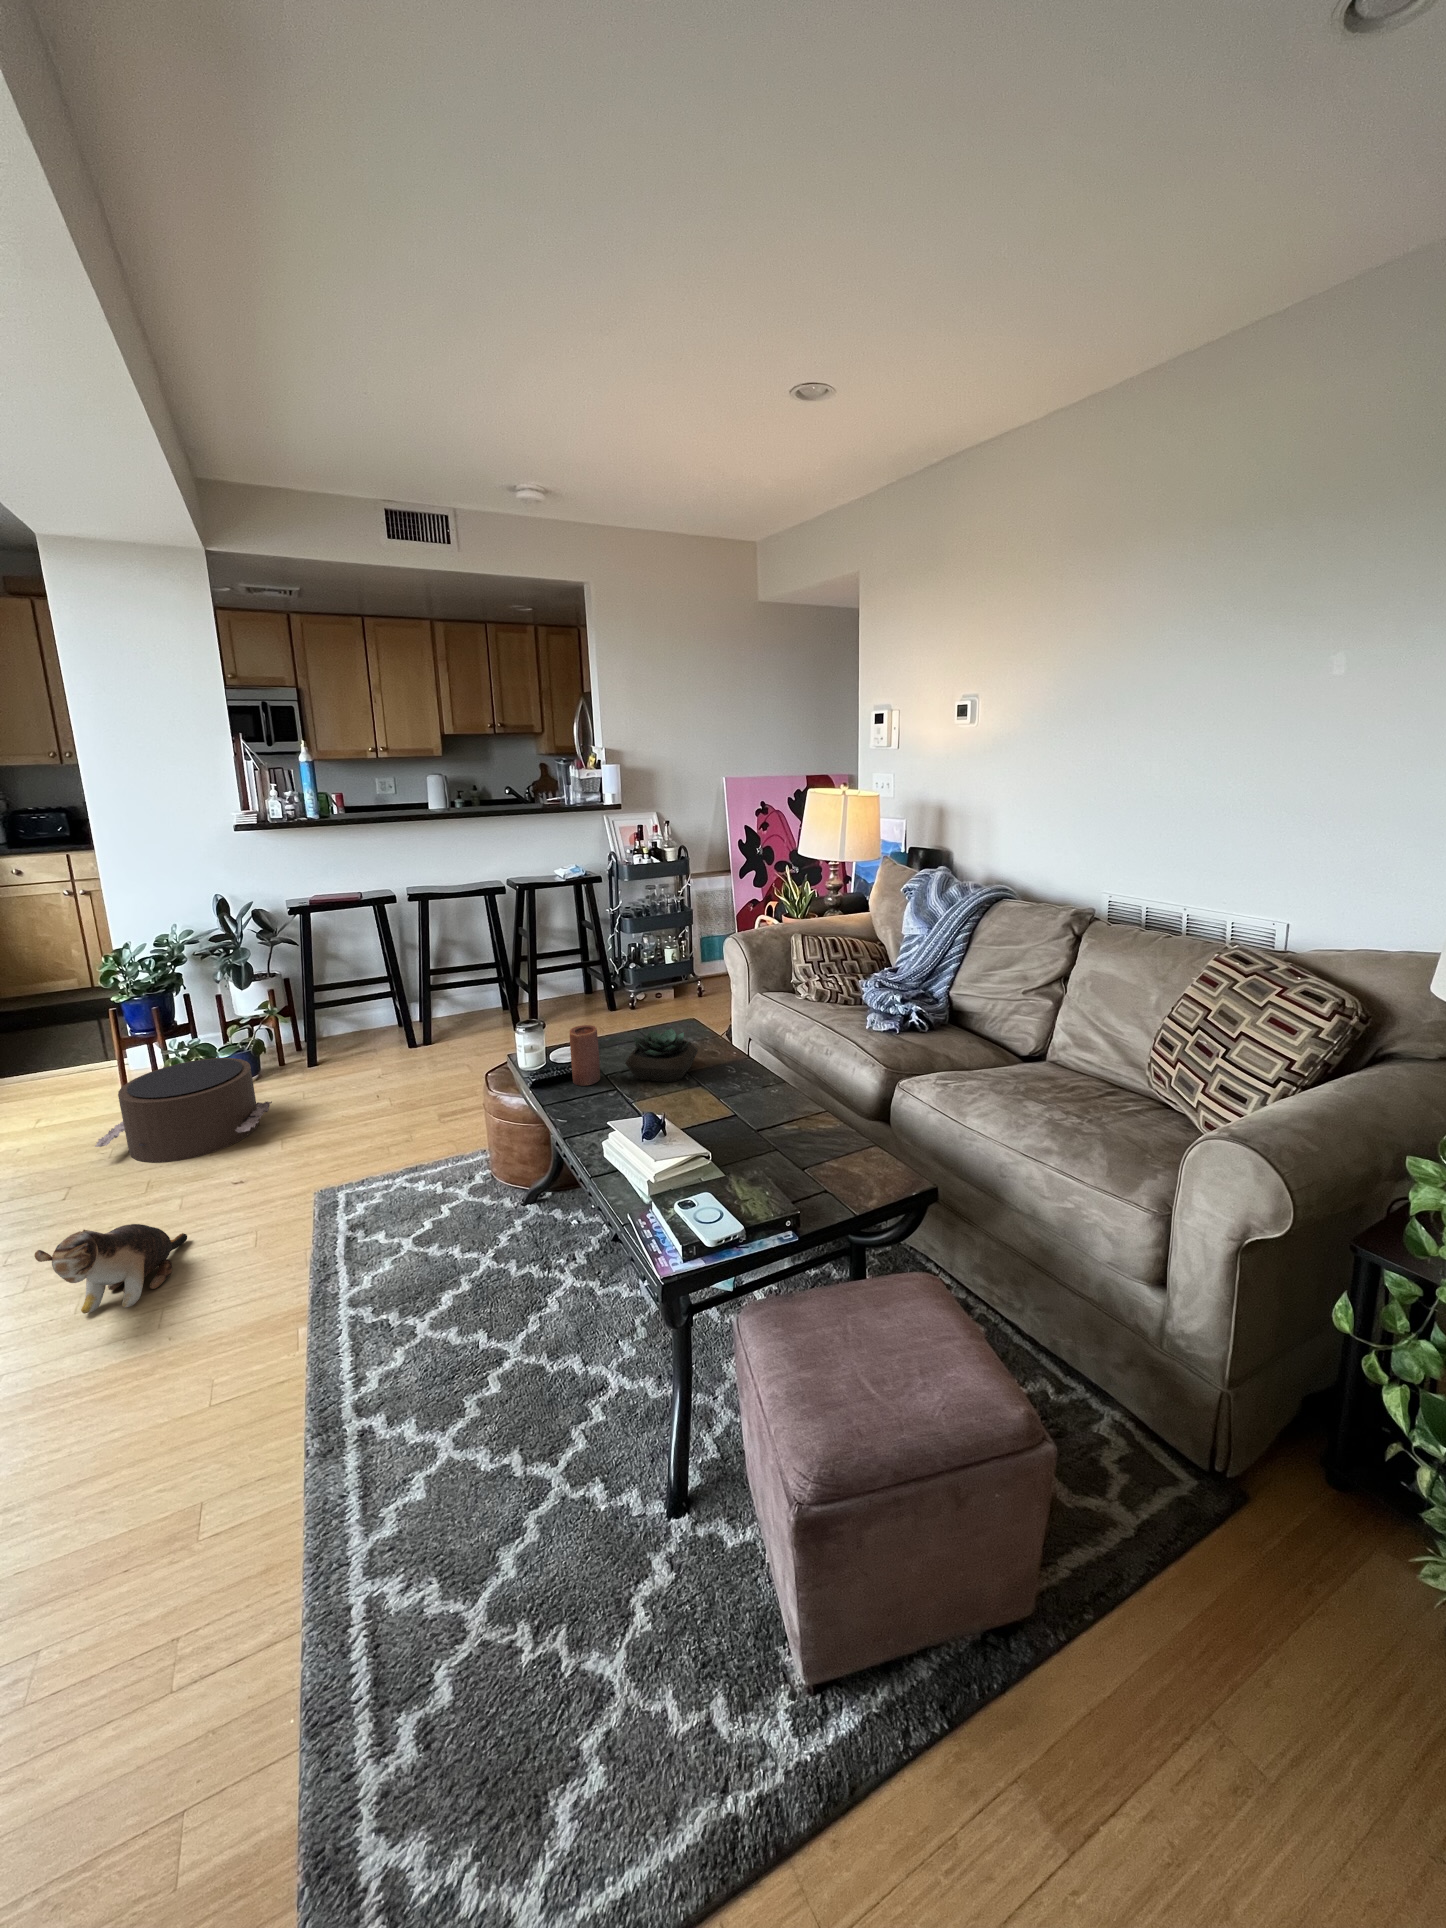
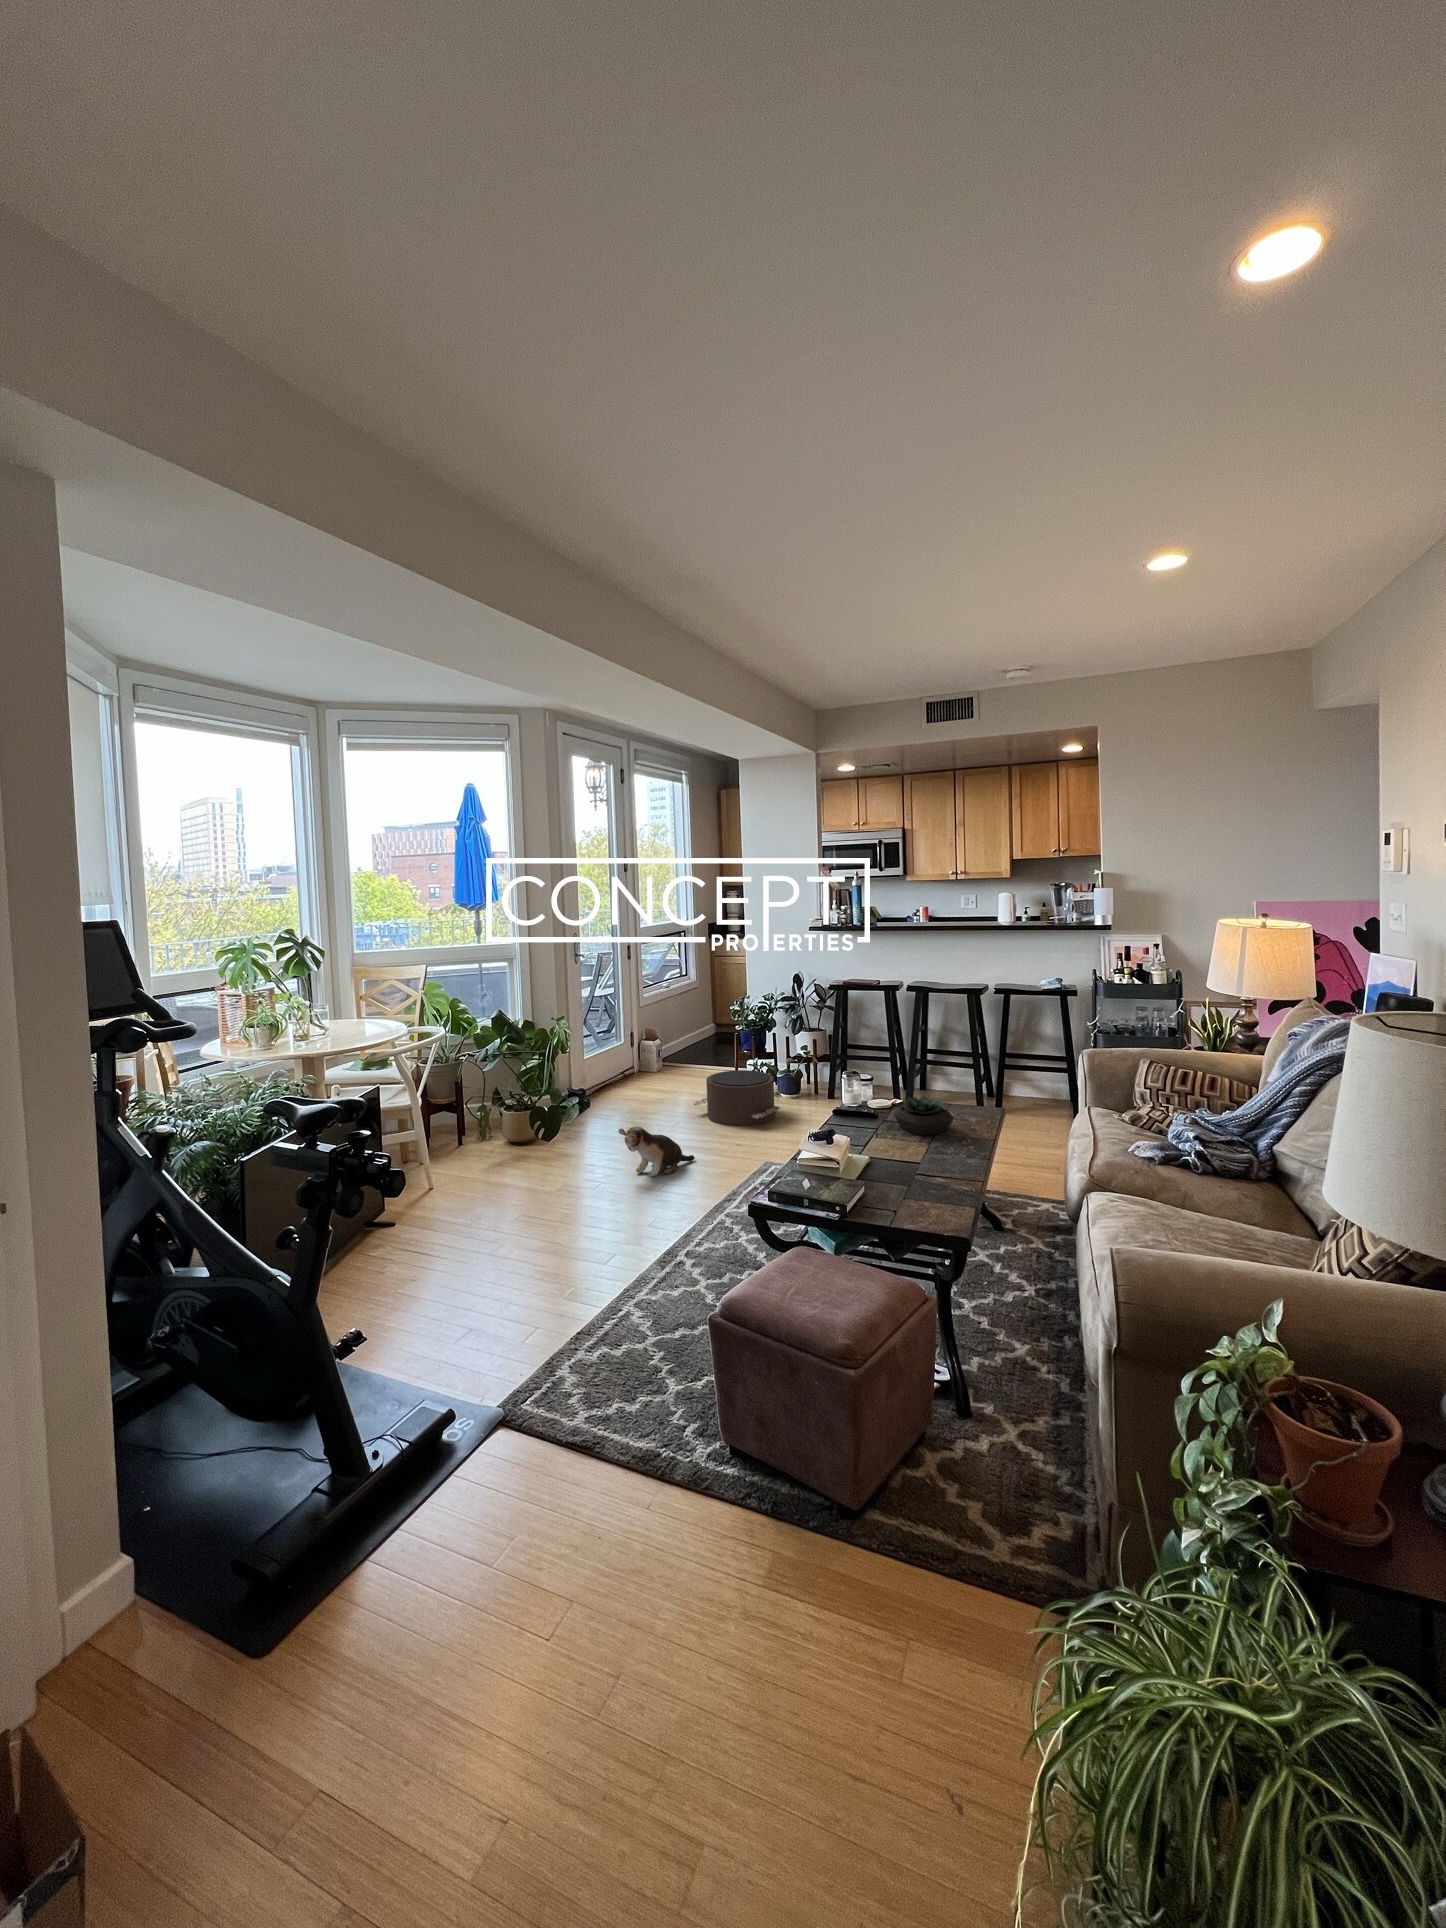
candle: present [569,1025,600,1086] -> none [859,1078,880,1121]

